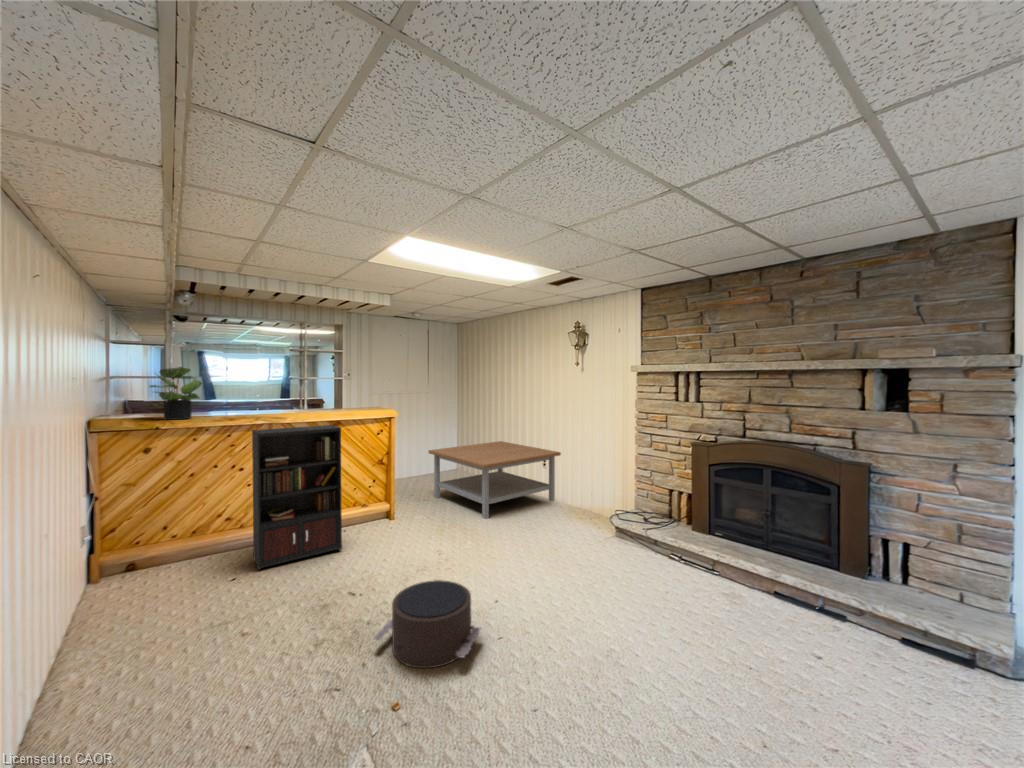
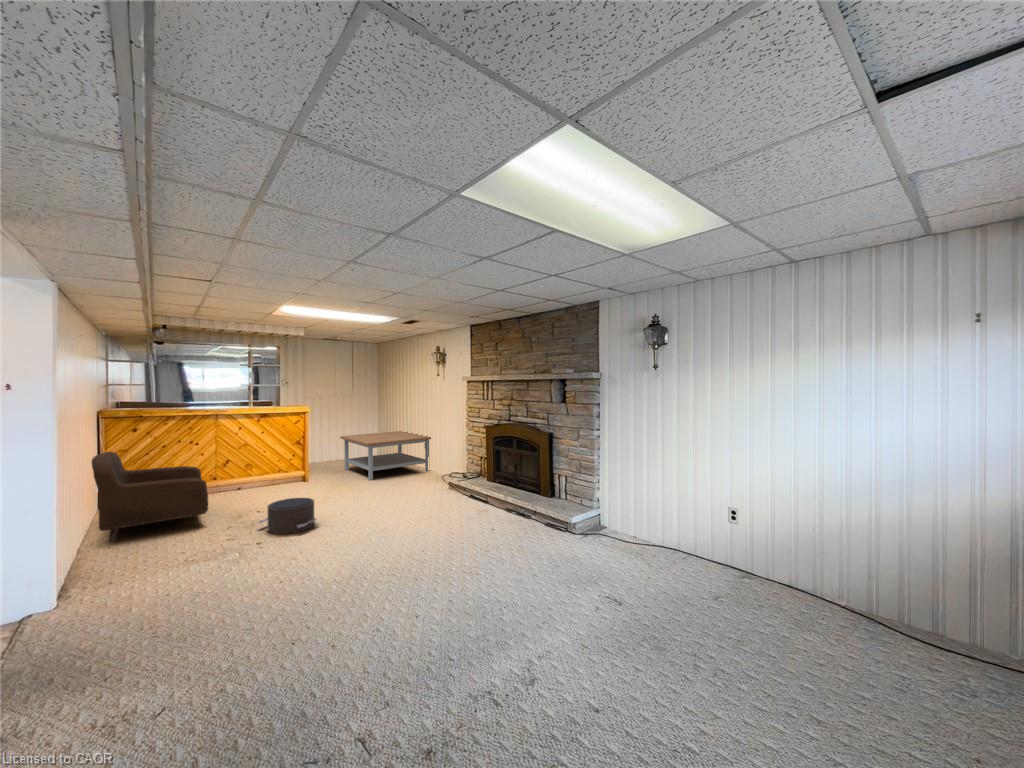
potted plant: present [150,367,202,420] -> none [136,378,171,412]
bookcase: present [252,425,346,570] -> none [202,415,269,503]
armchair: none [60,497,278,693] -> present [92,452,208,542]

